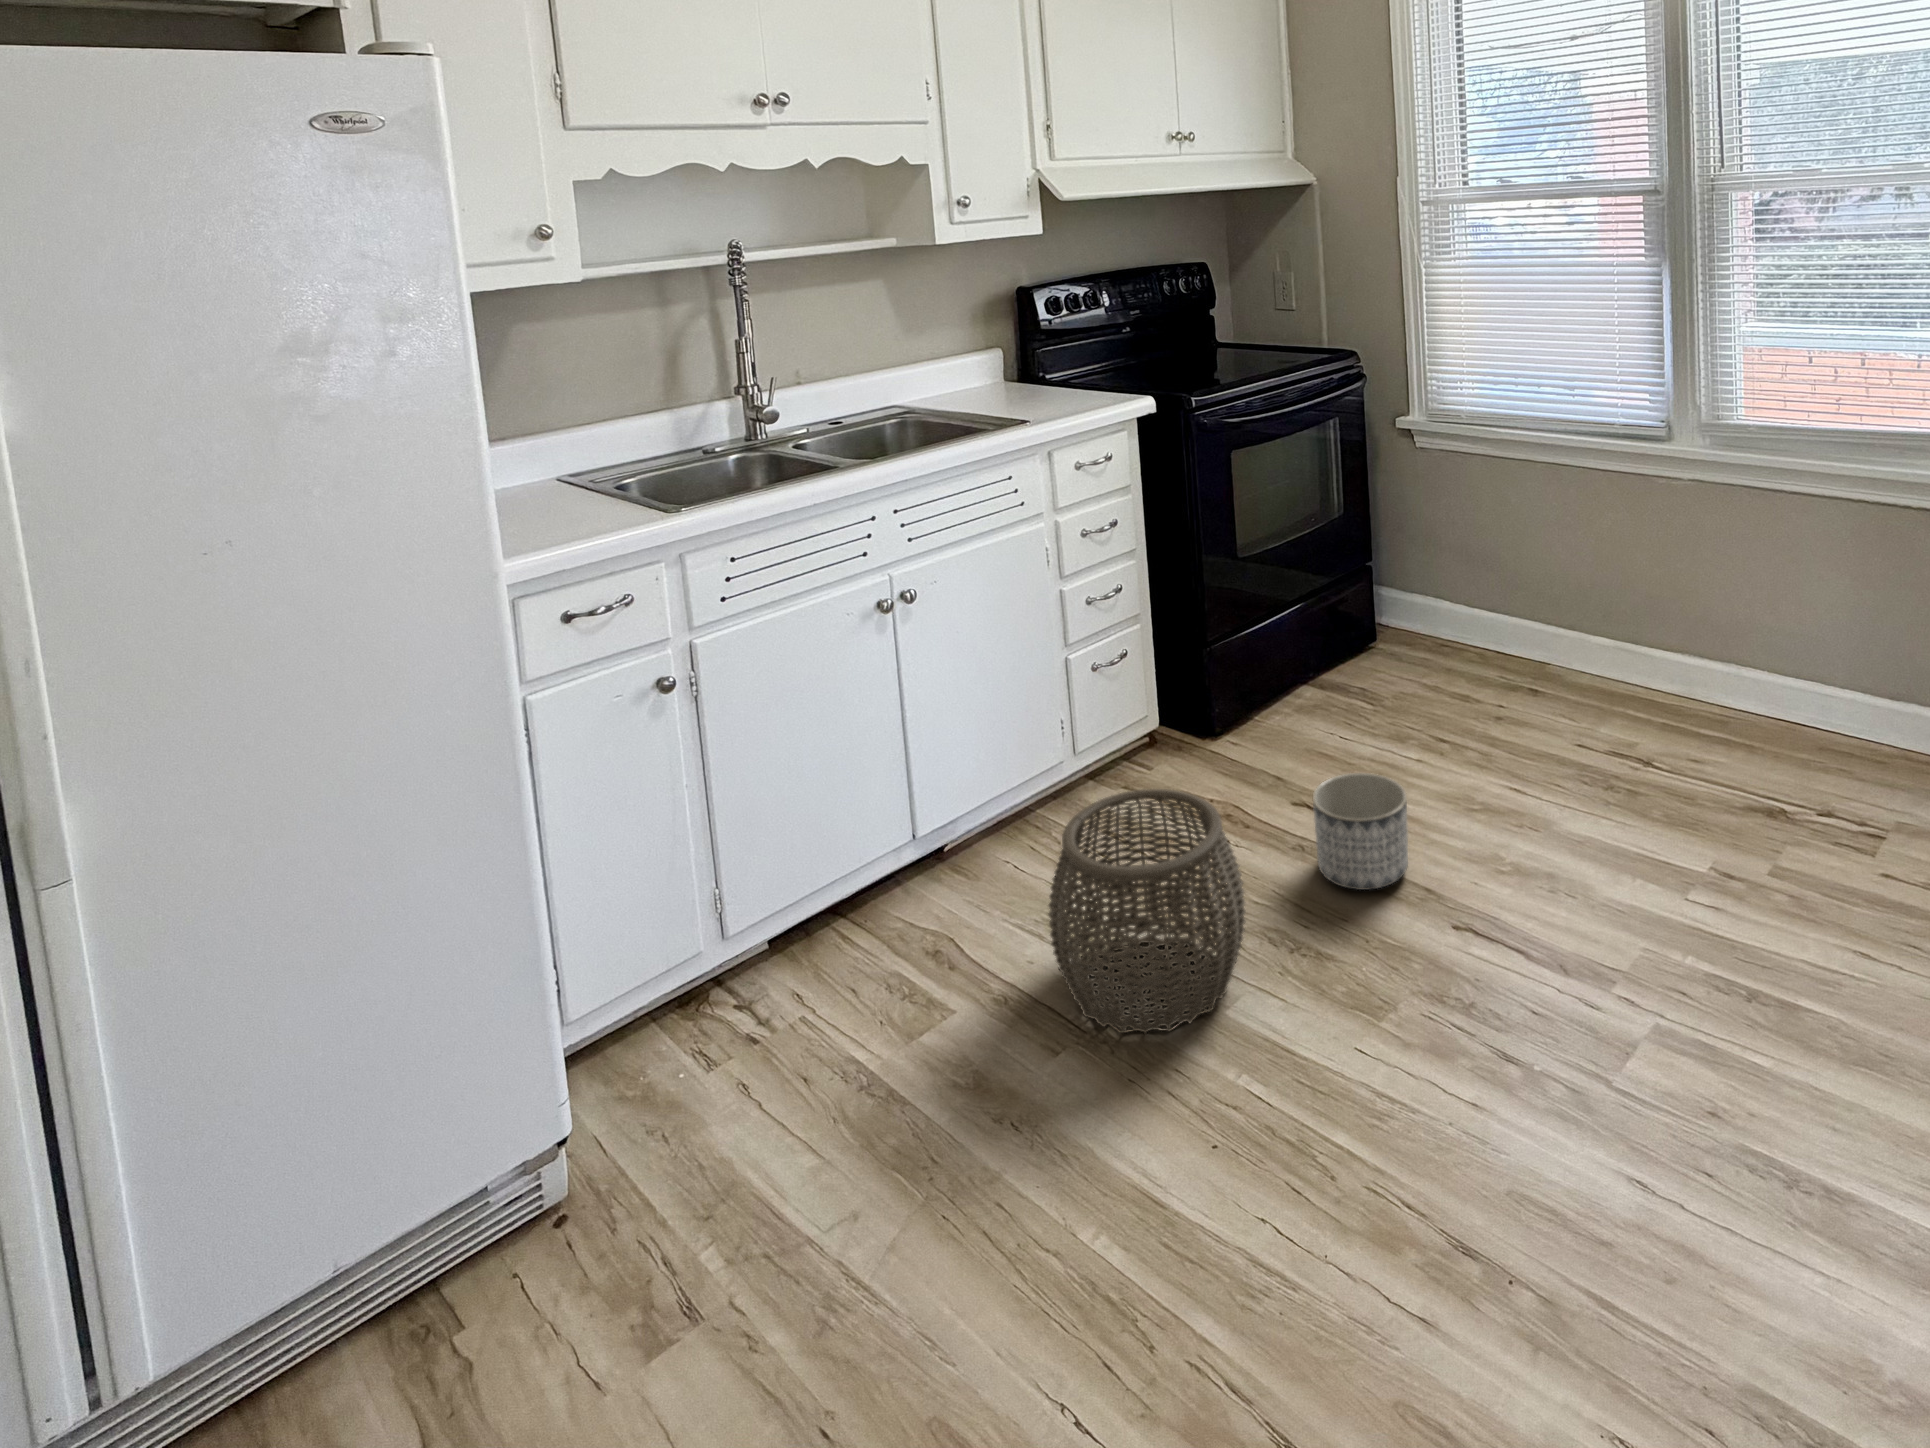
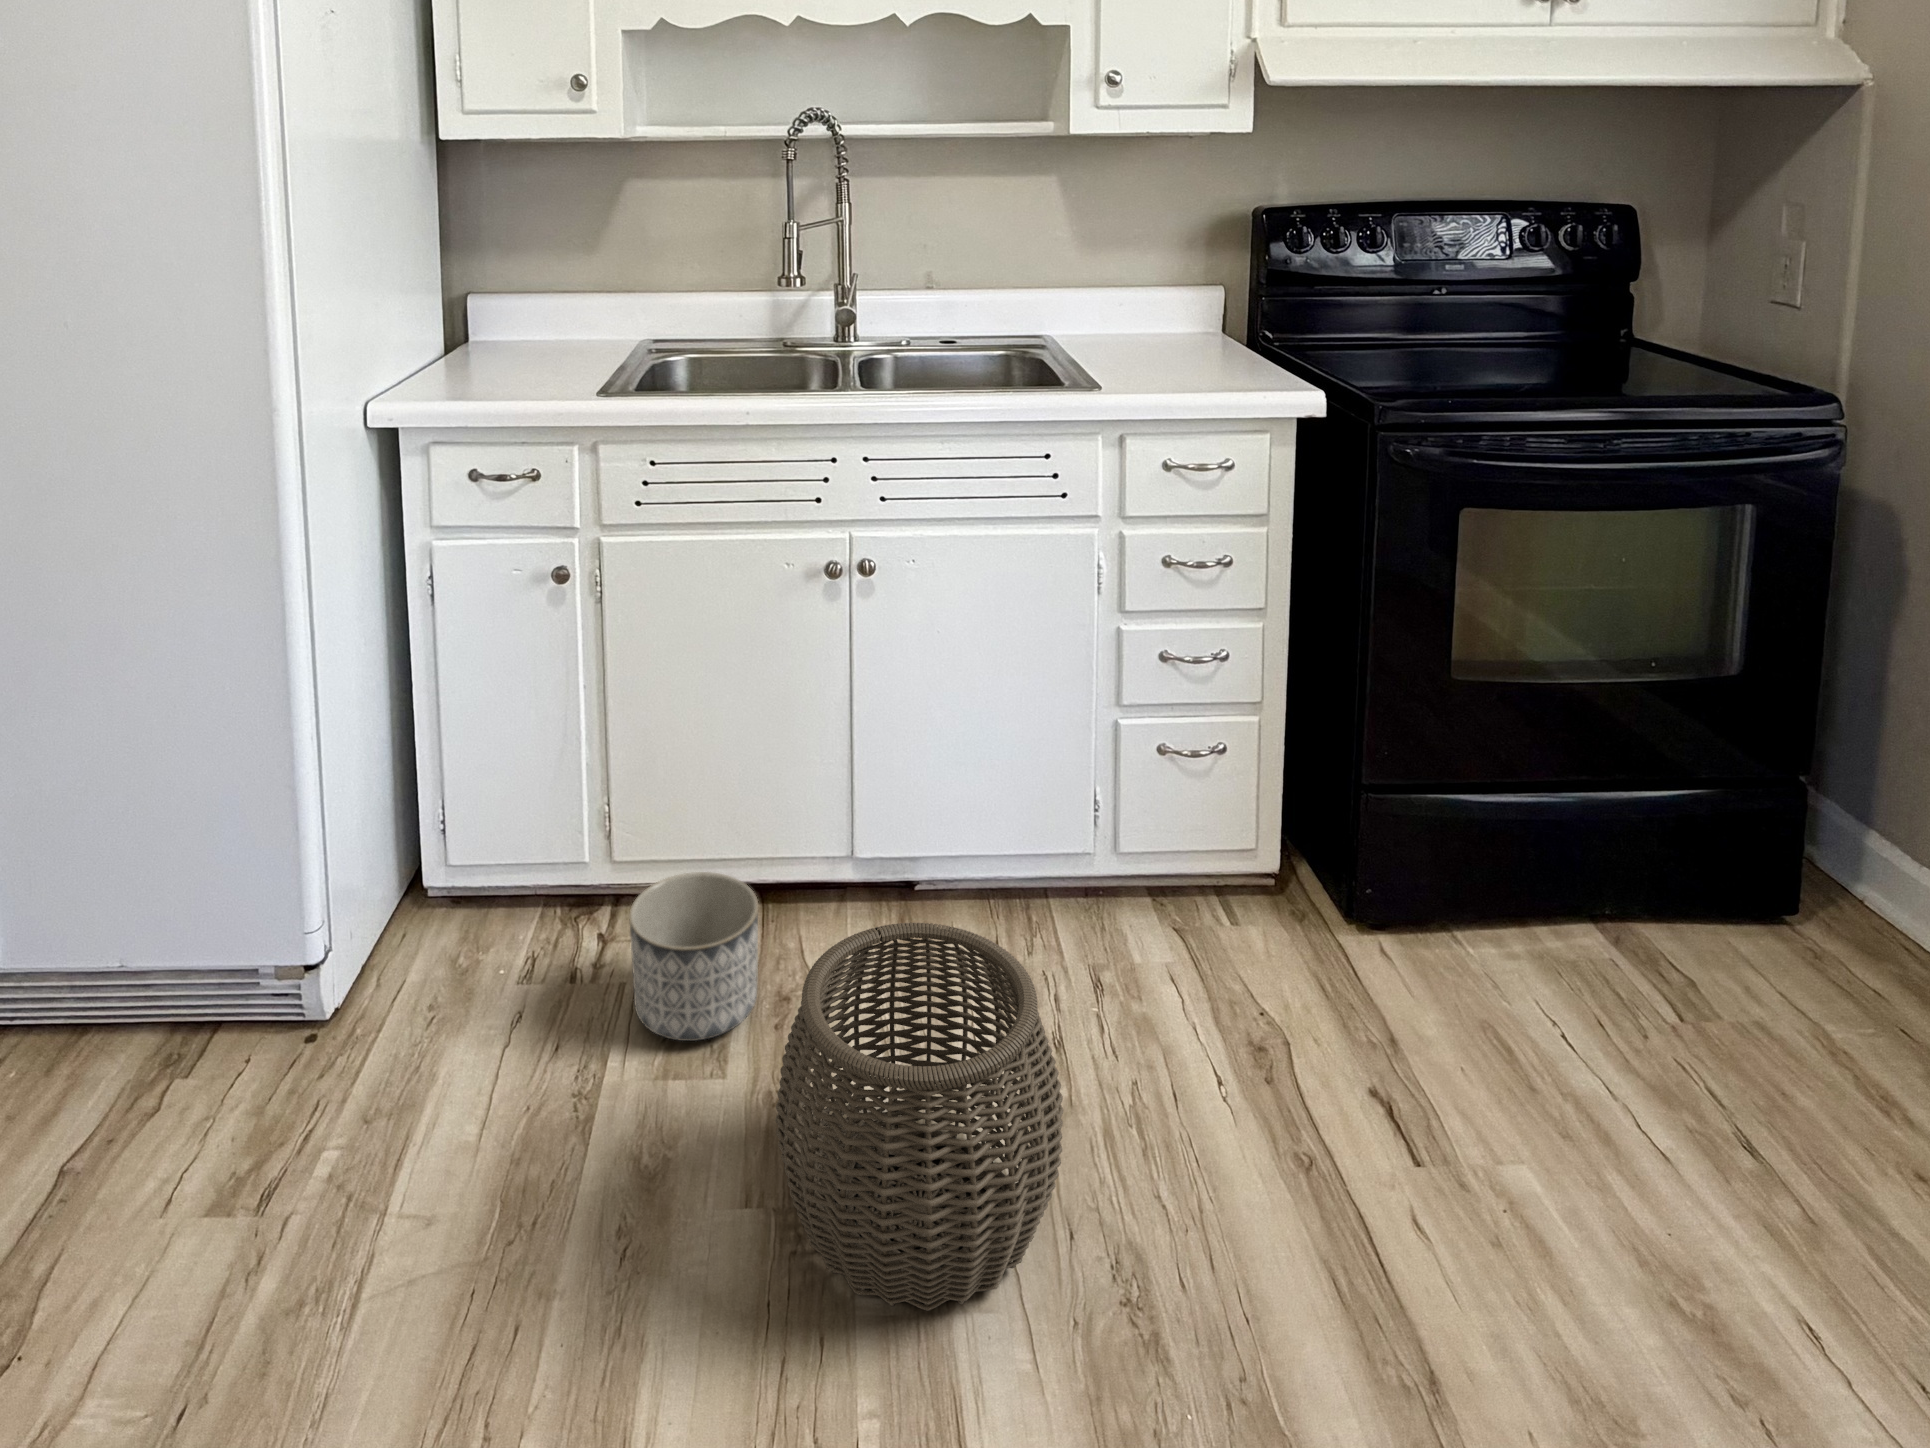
planter: present [1313,773,1408,890] -> present [629,872,758,1041]

